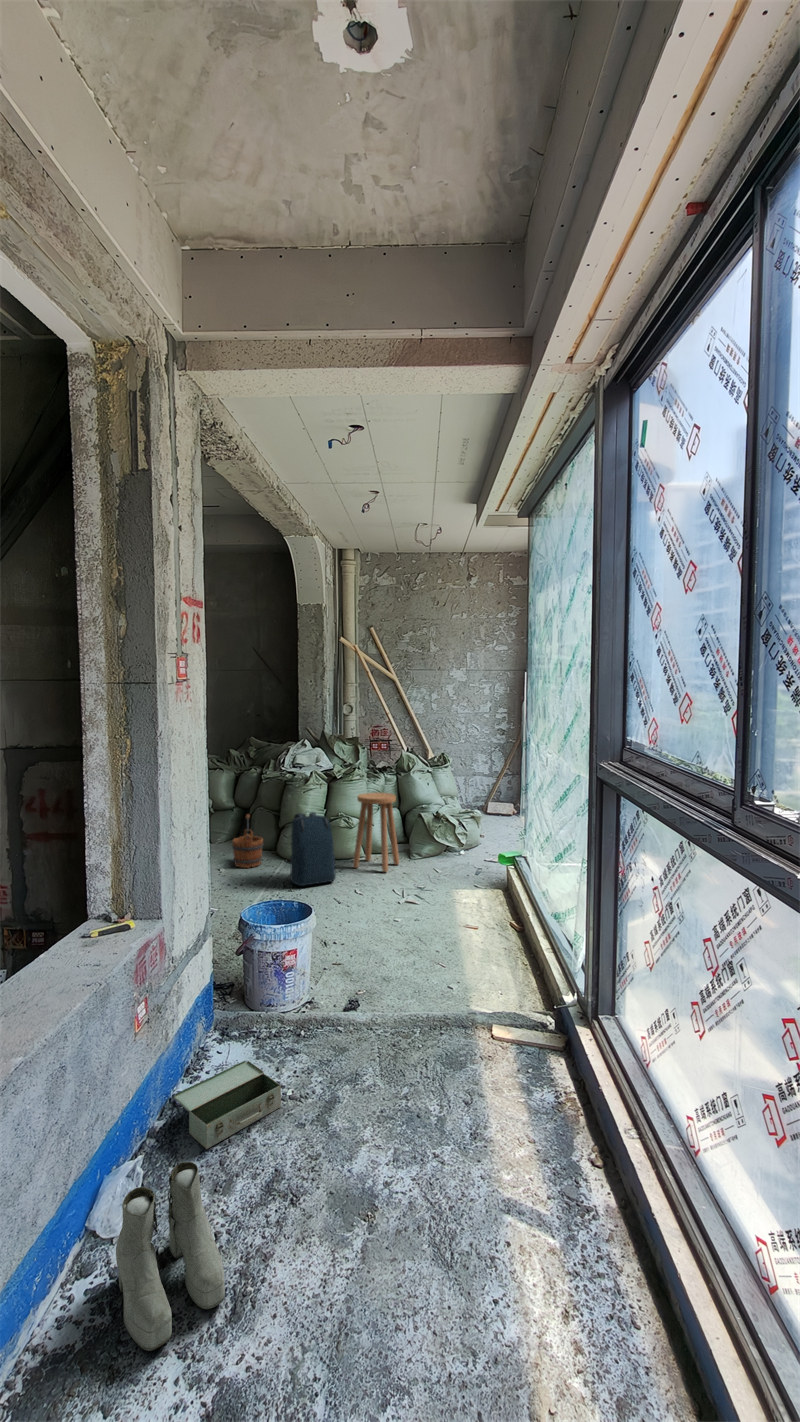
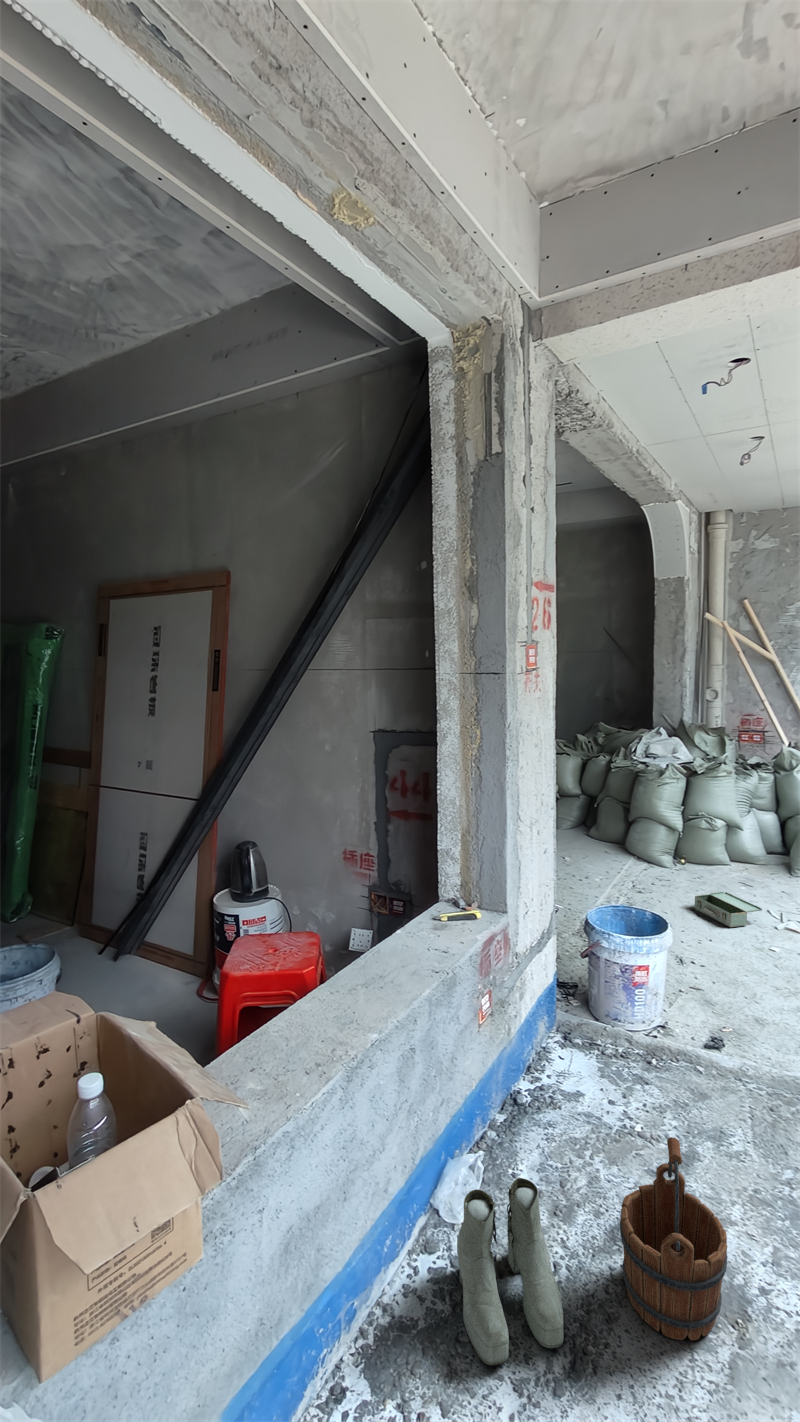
stool: present [353,793,399,872] -> none [716,793,778,889]
backpack: present [290,812,336,886] -> none [641,809,695,891]
wooden bucket: present [232,815,263,868] -> present [620,1137,727,1340]
toolbox: present [174,1061,281,1149] -> present [695,892,762,927]

